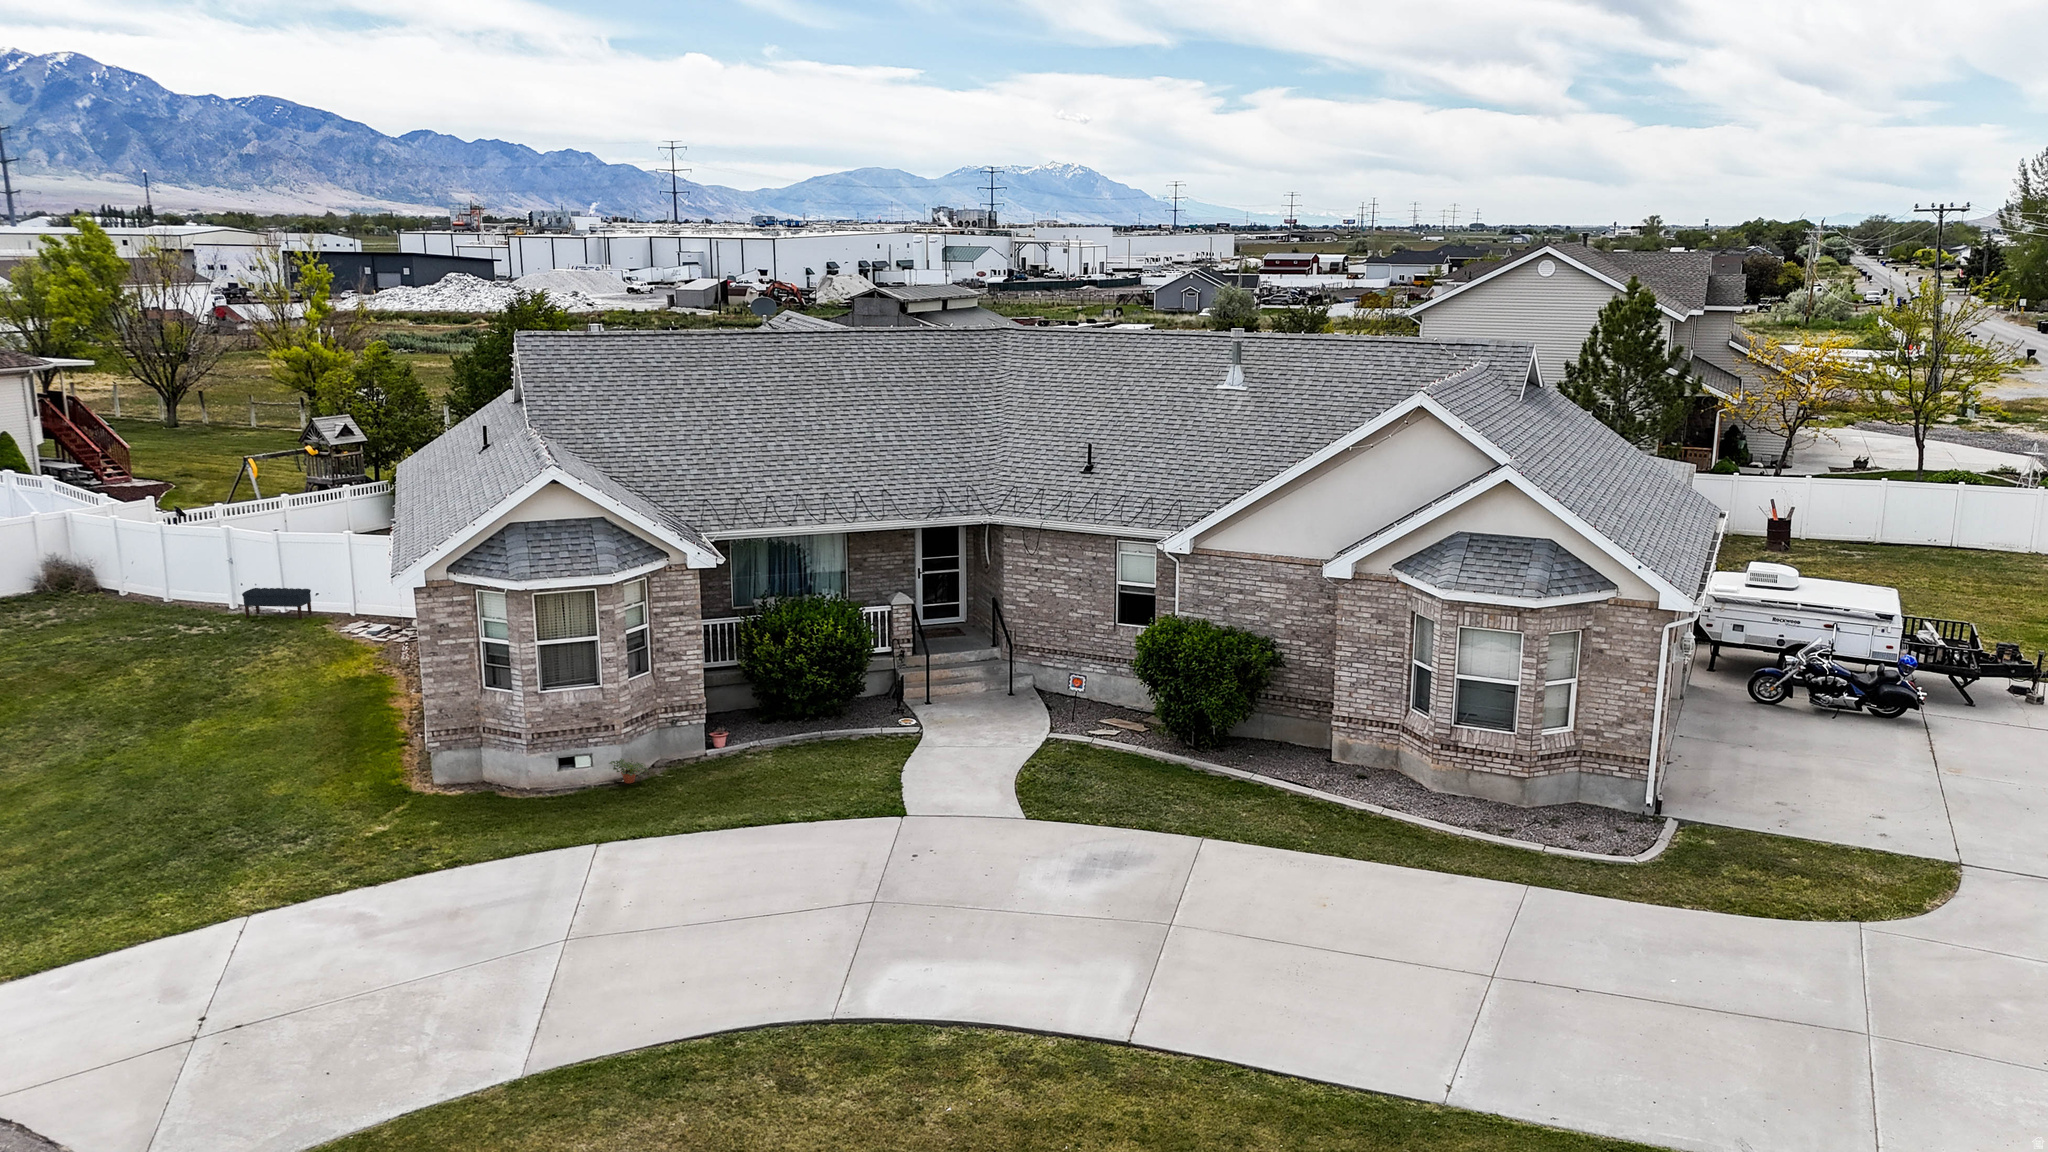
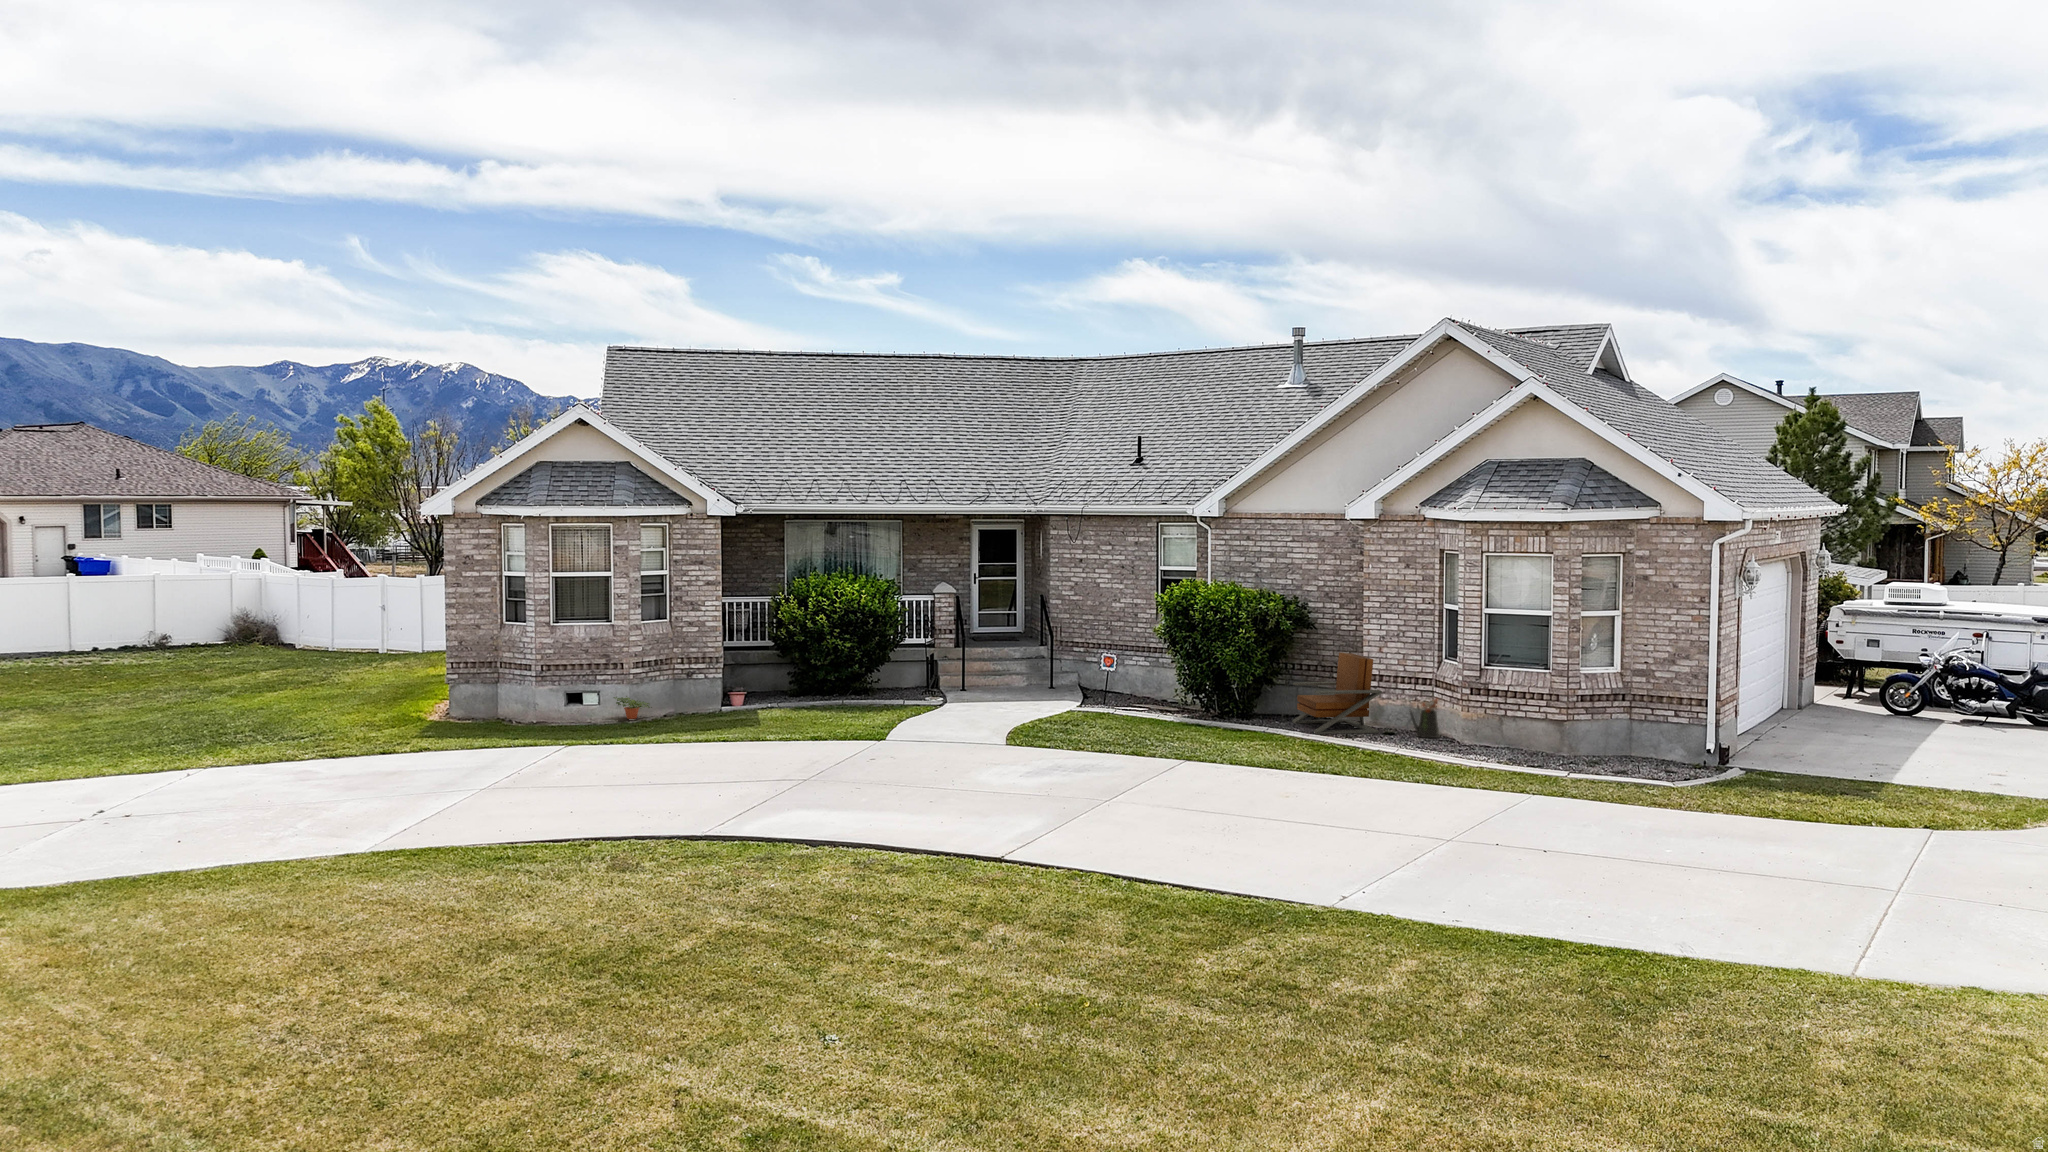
bench: present [242,588,312,619] -> none [368,618,429,646]
lounge chair: none [1265,693,1355,781] -> present [1292,652,1382,734]
watering can: none [1381,745,1413,784] -> present [1410,699,1439,738]

